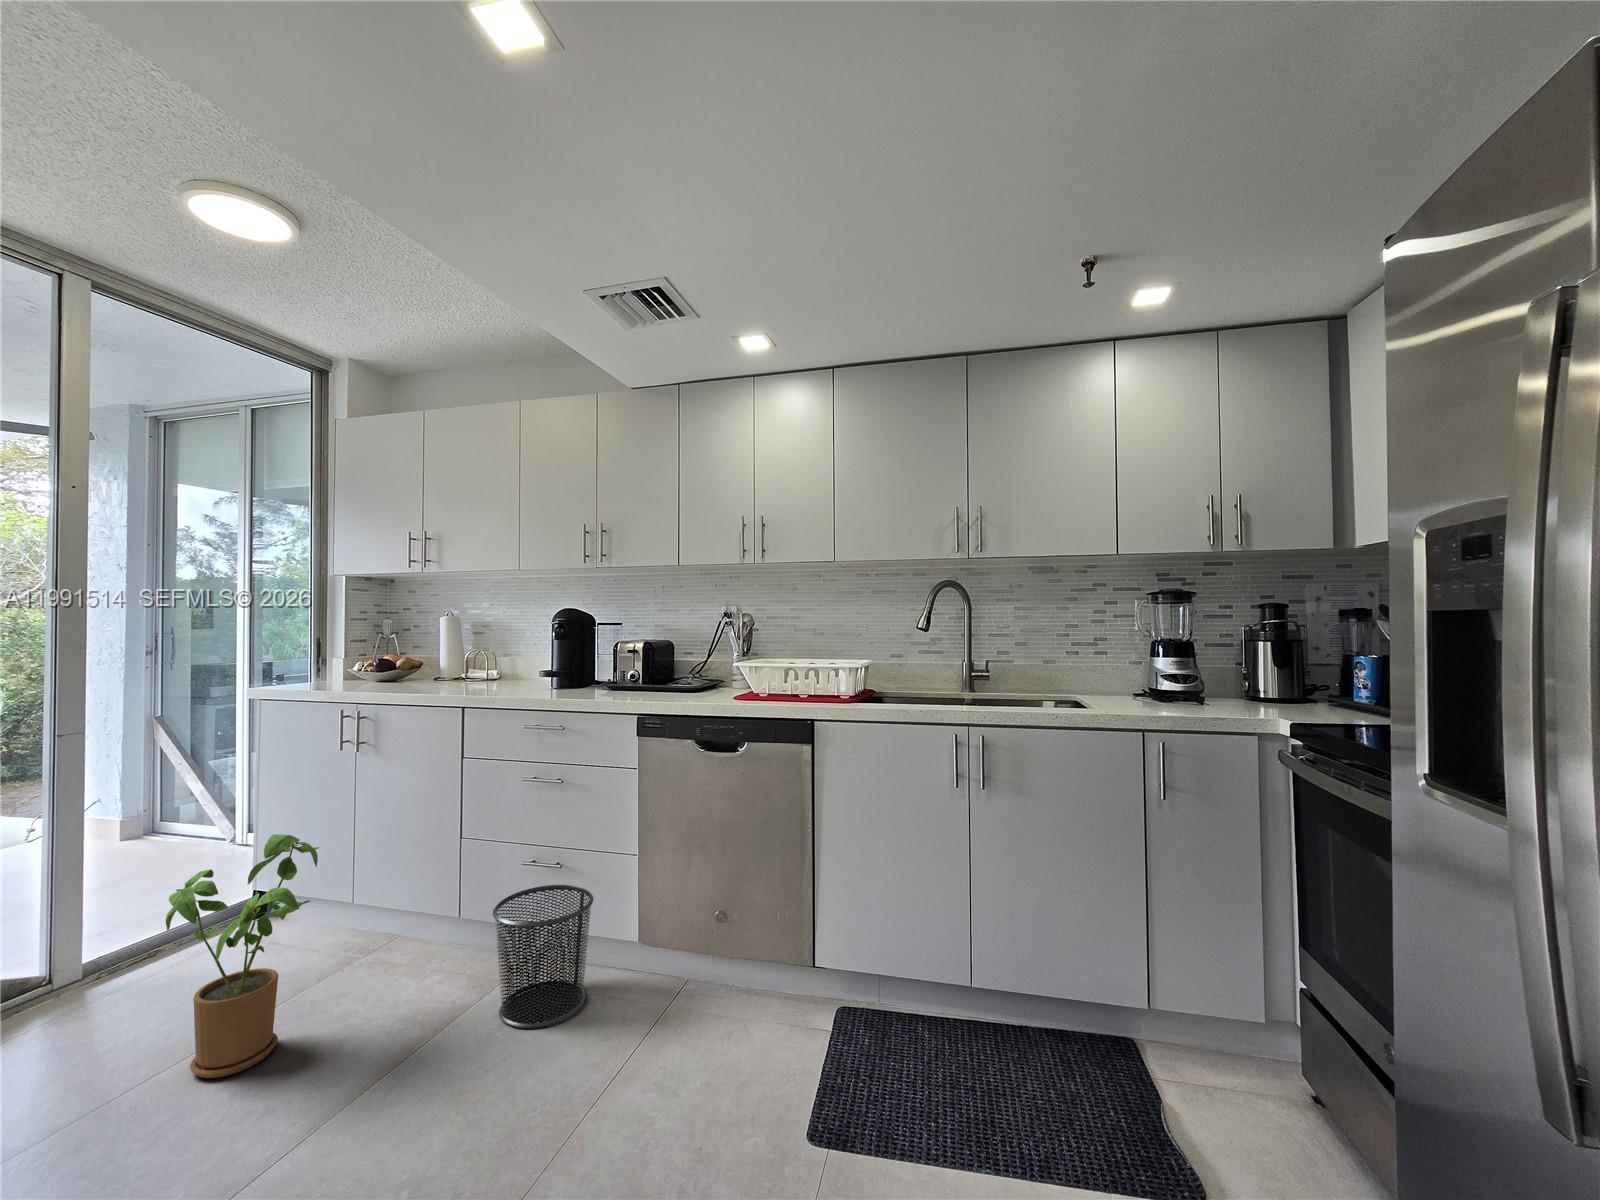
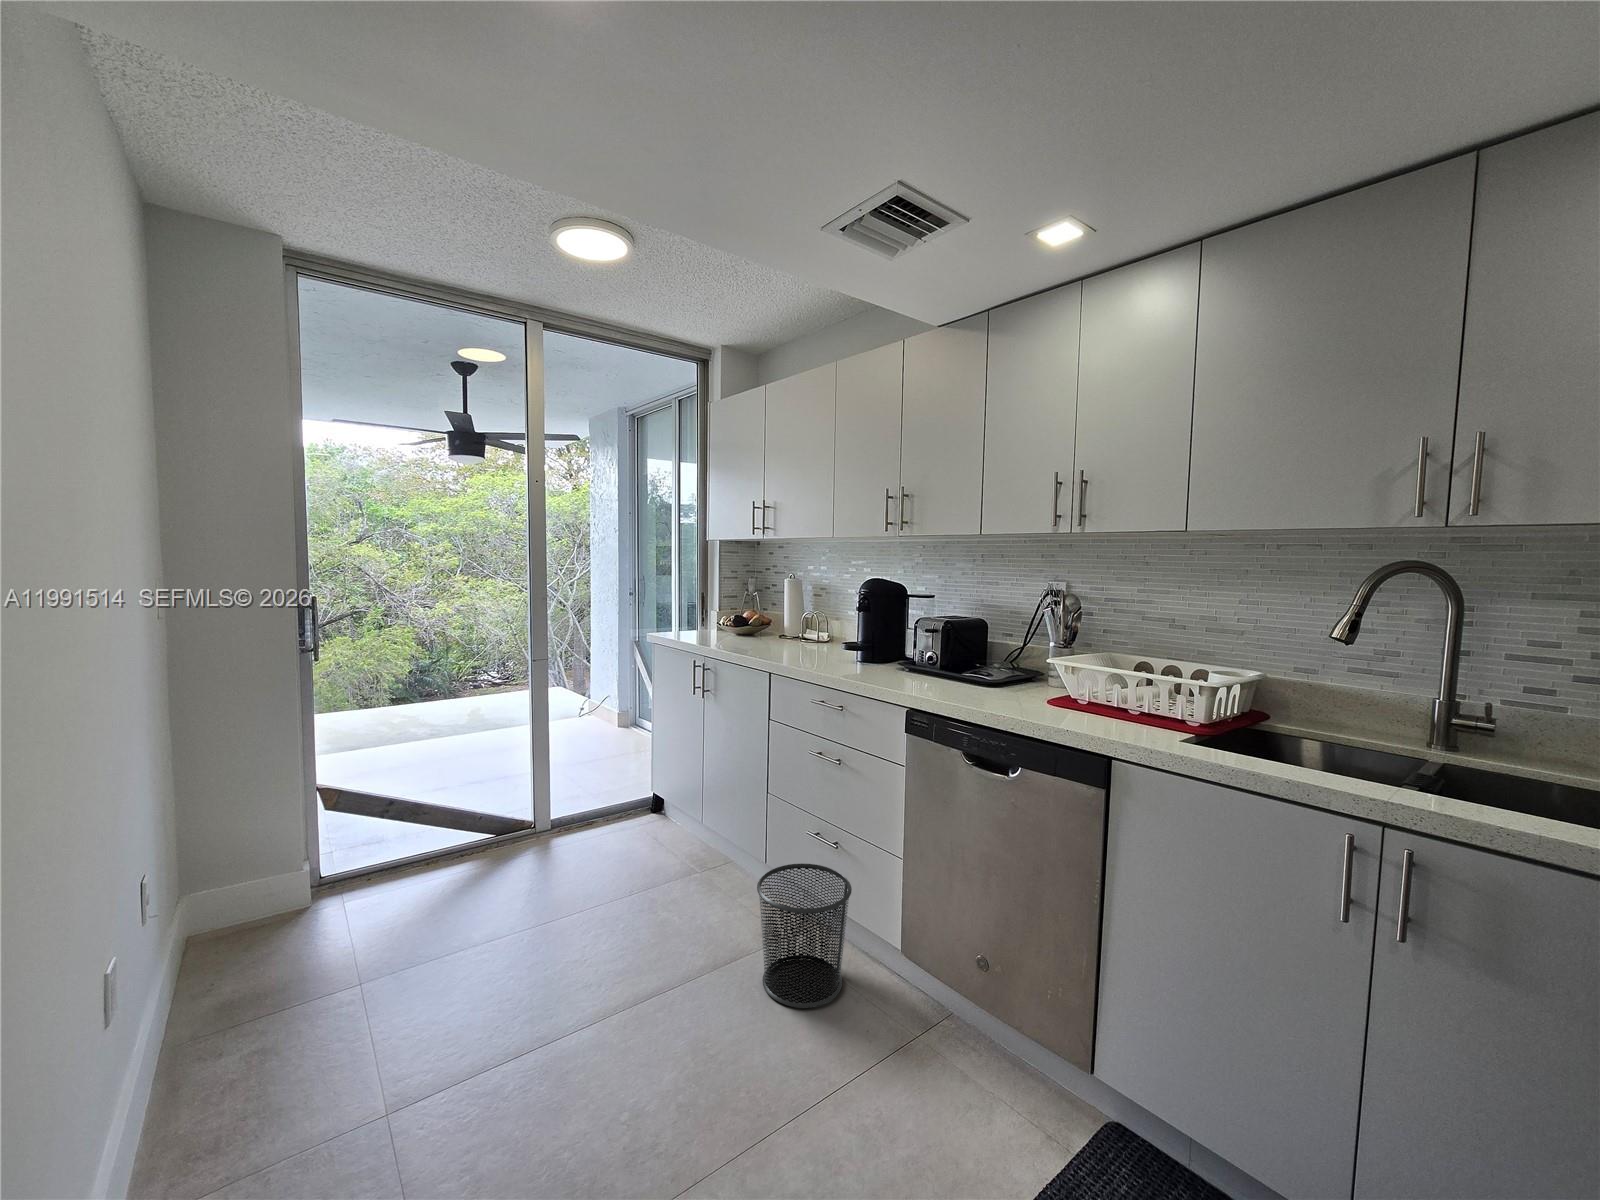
house plant: present [166,834,320,1078] -> none [547,768,648,946]

